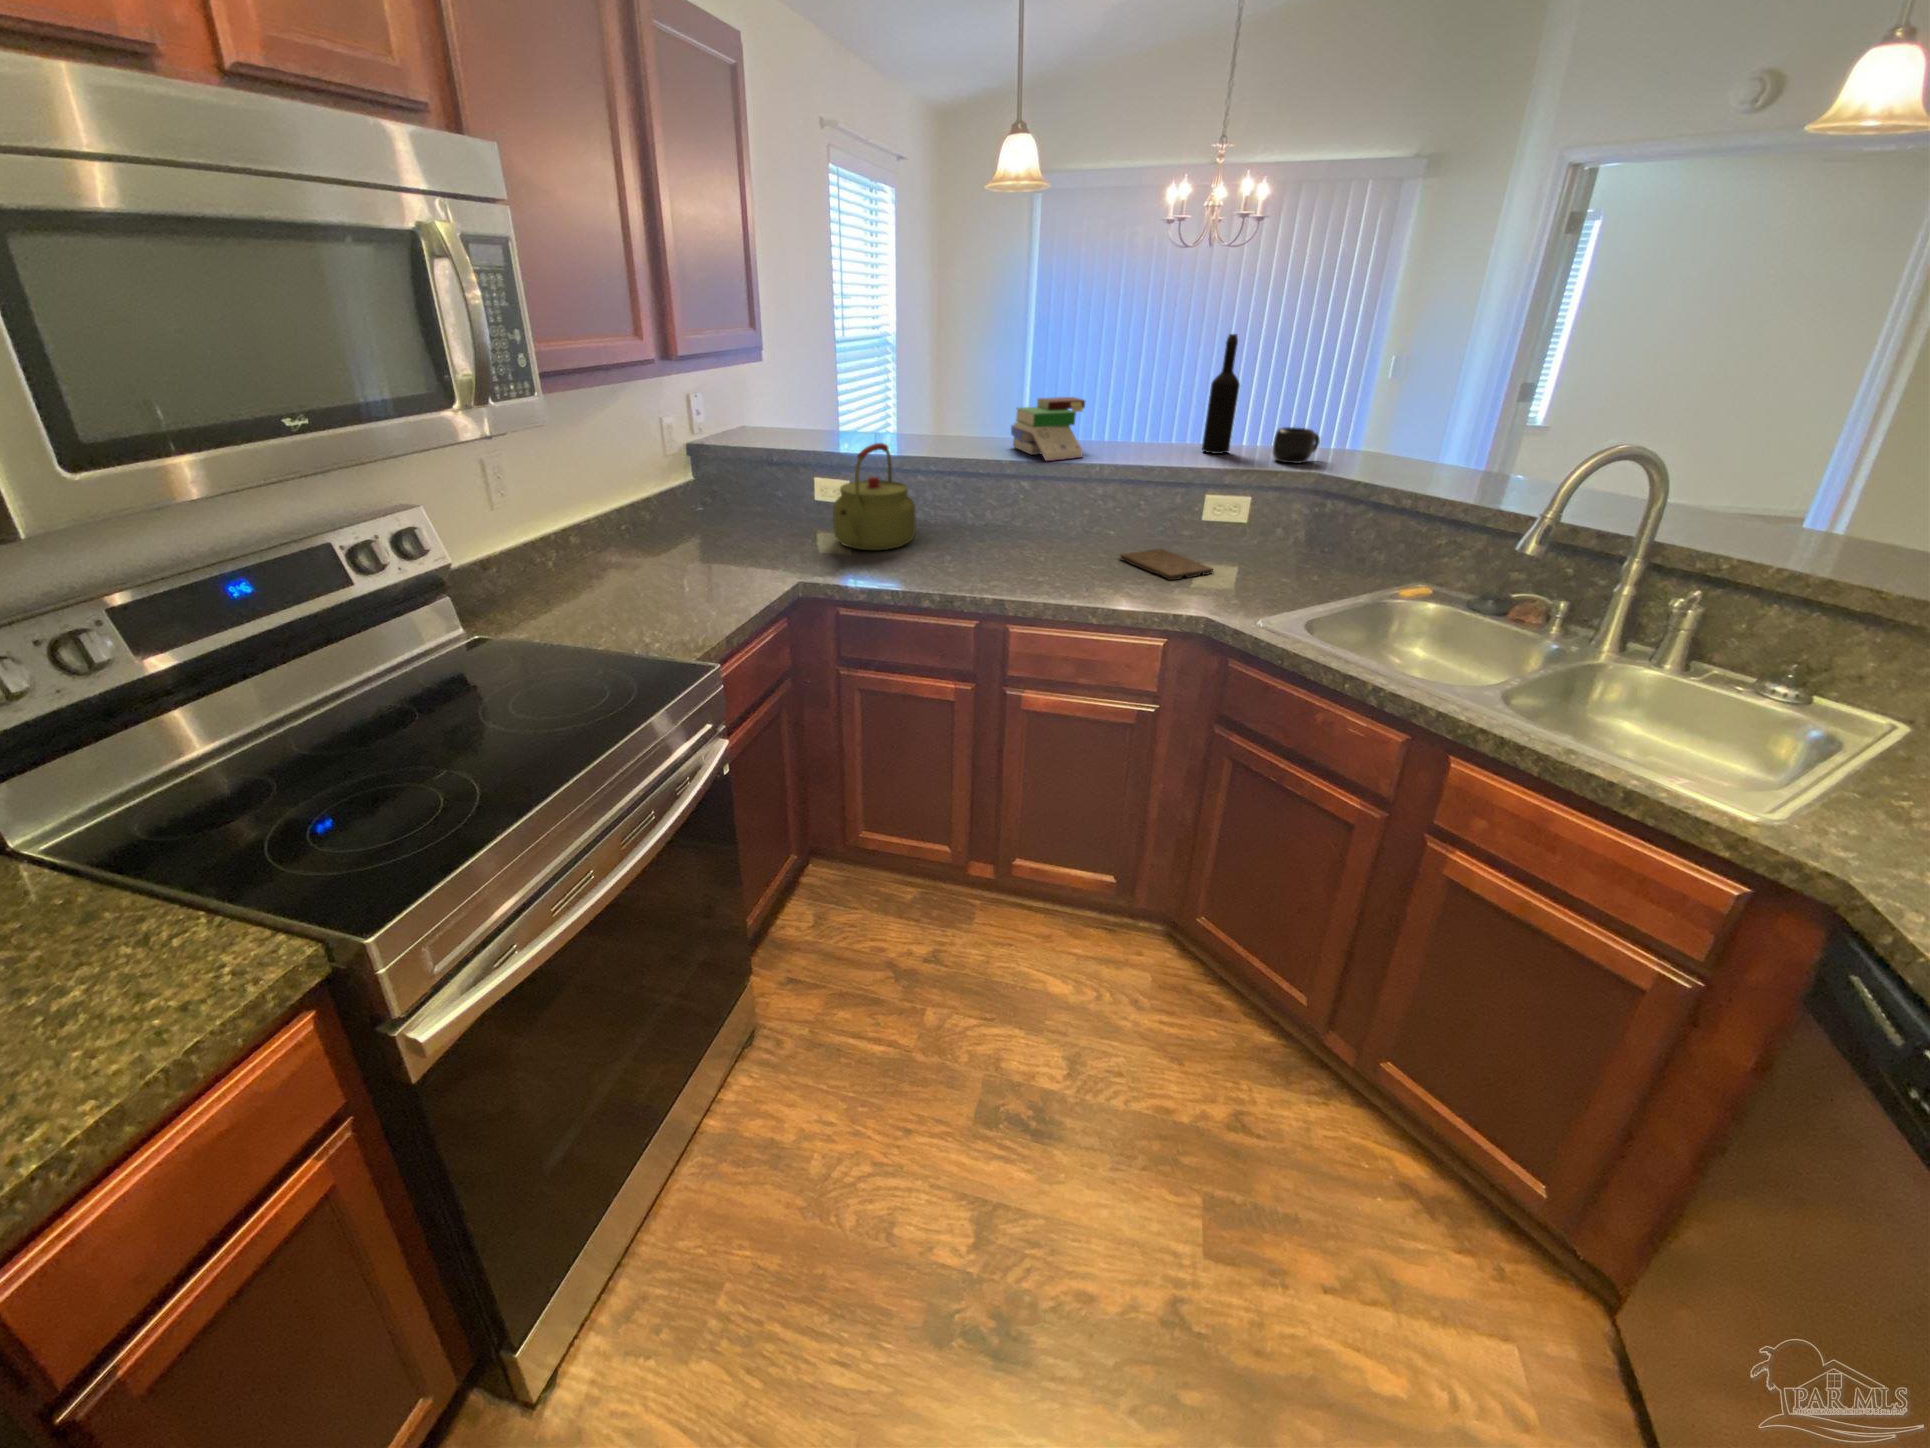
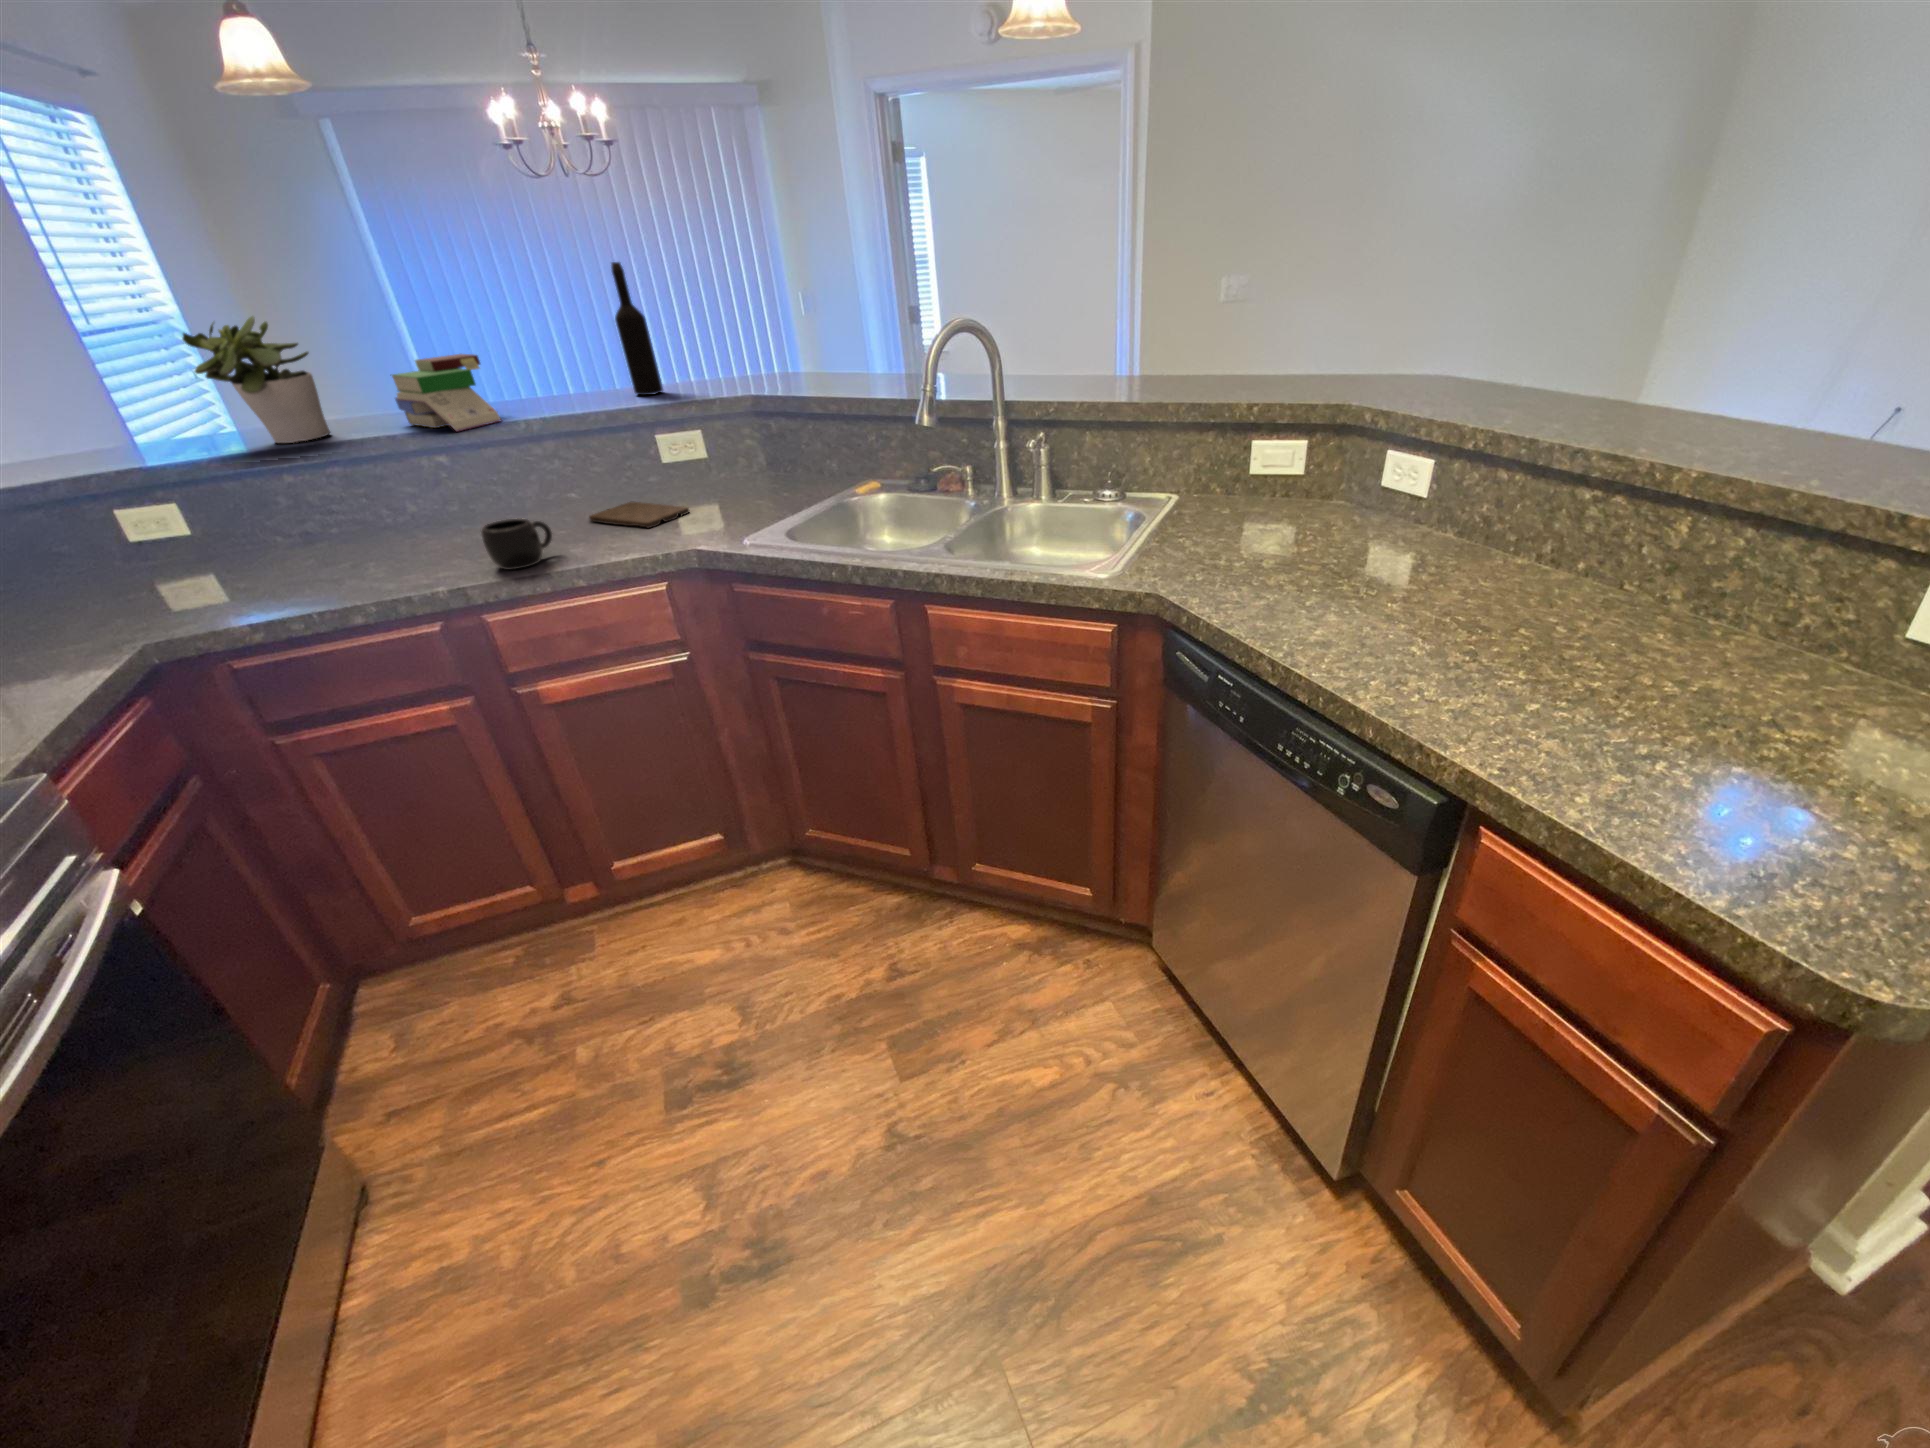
potted plant: none [896,355,970,449] -> present [183,316,330,443]
mug: present [1272,427,1320,463] -> present [481,518,552,570]
kettle: present [833,443,916,550] -> none [164,443,316,588]

